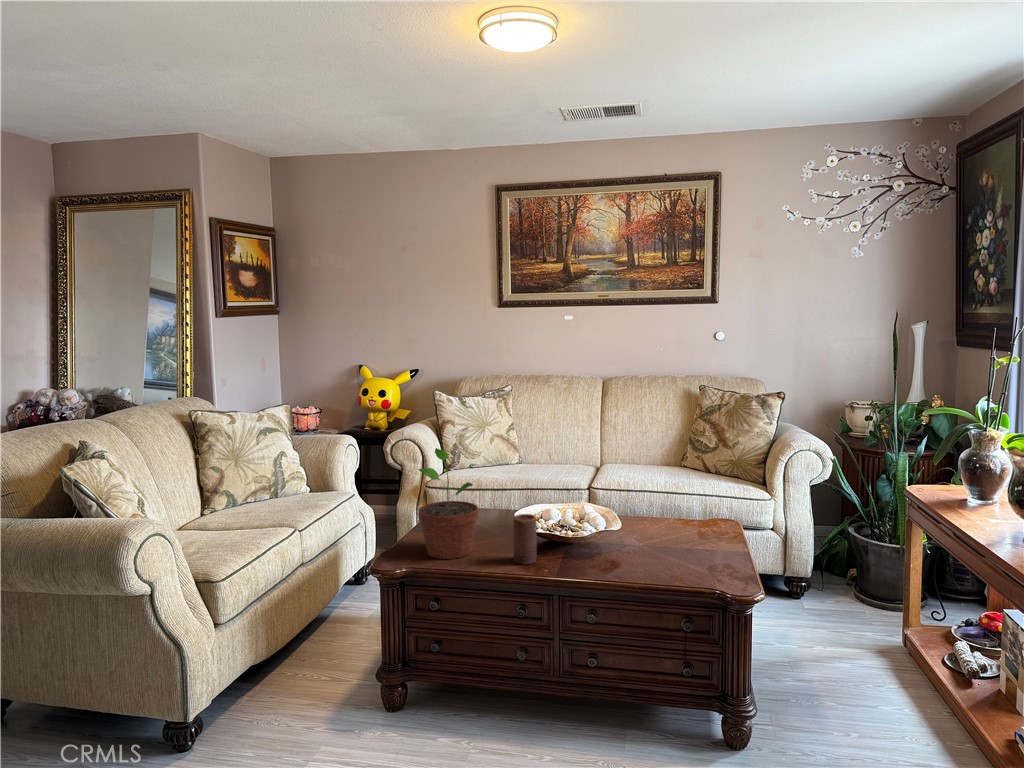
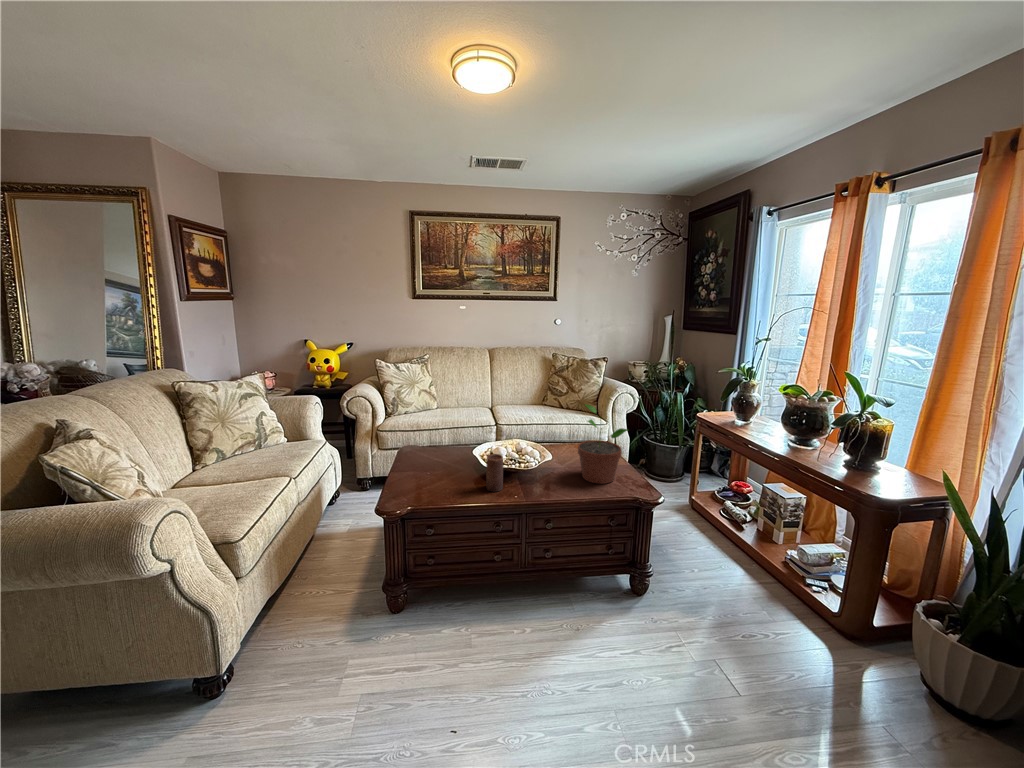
potted plant: present [418,448,478,559] -> present [578,405,628,484]

